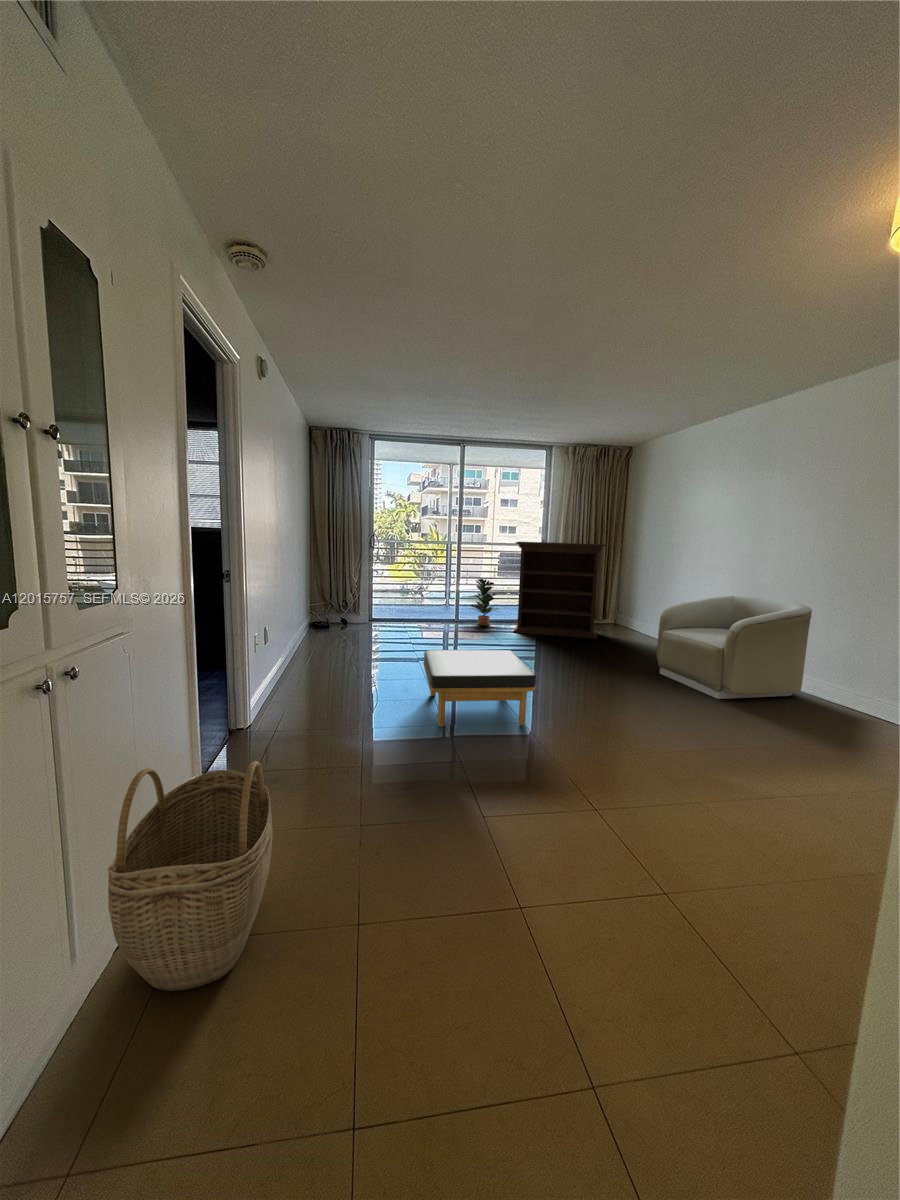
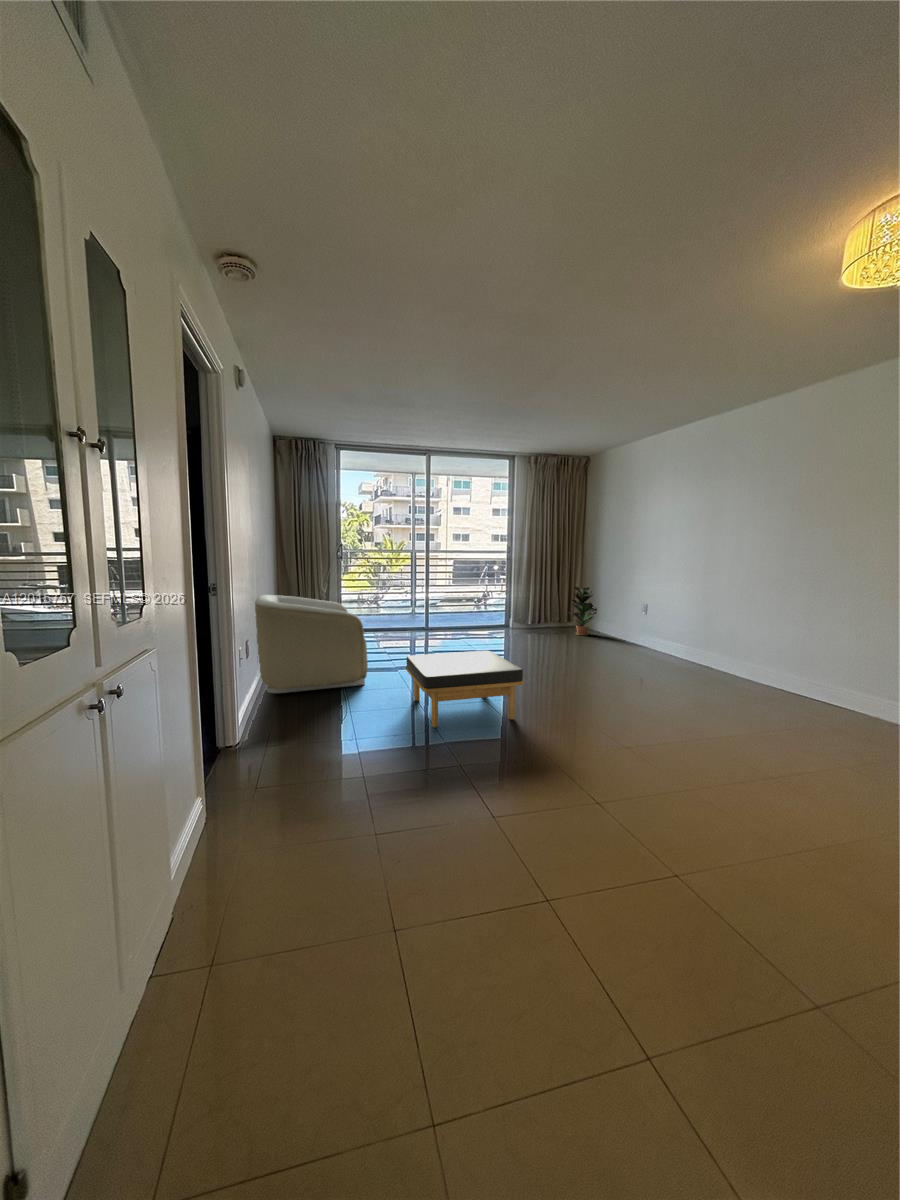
bookshelf: present [513,542,606,639] -> none [473,547,560,639]
potted plant: present [470,579,499,625] -> present [568,587,597,635]
armchair: present [657,595,812,699] -> present [255,595,368,693]
woven basket: present [108,761,273,991] -> none [200,749,339,975]

